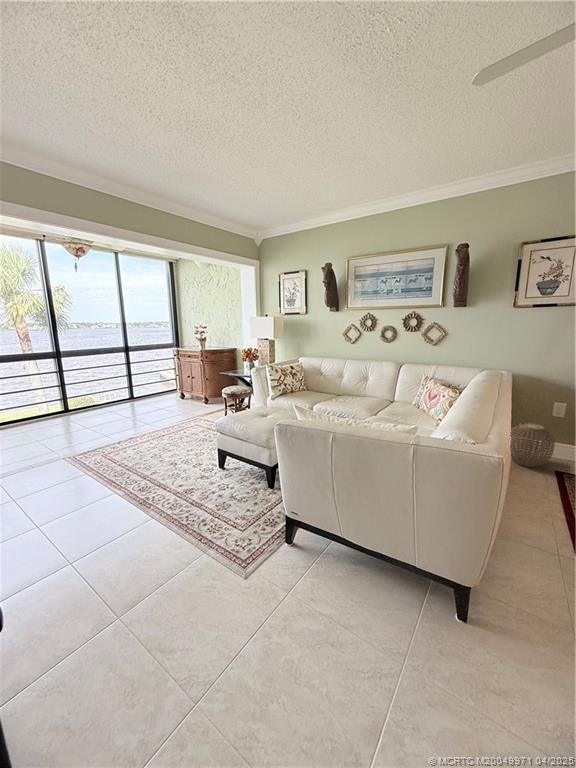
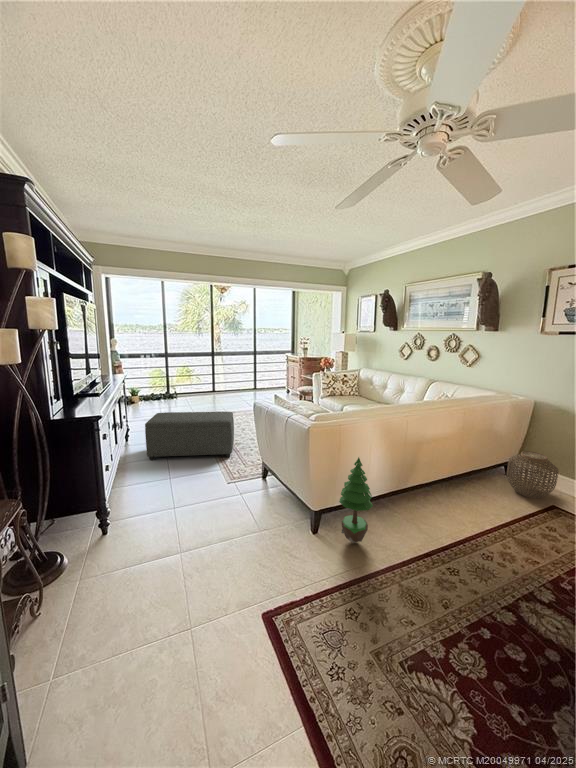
ottoman: none [23,446,205,585] -> present [145,411,234,460]
potted tree: none [492,486,553,608] -> present [339,457,373,543]

